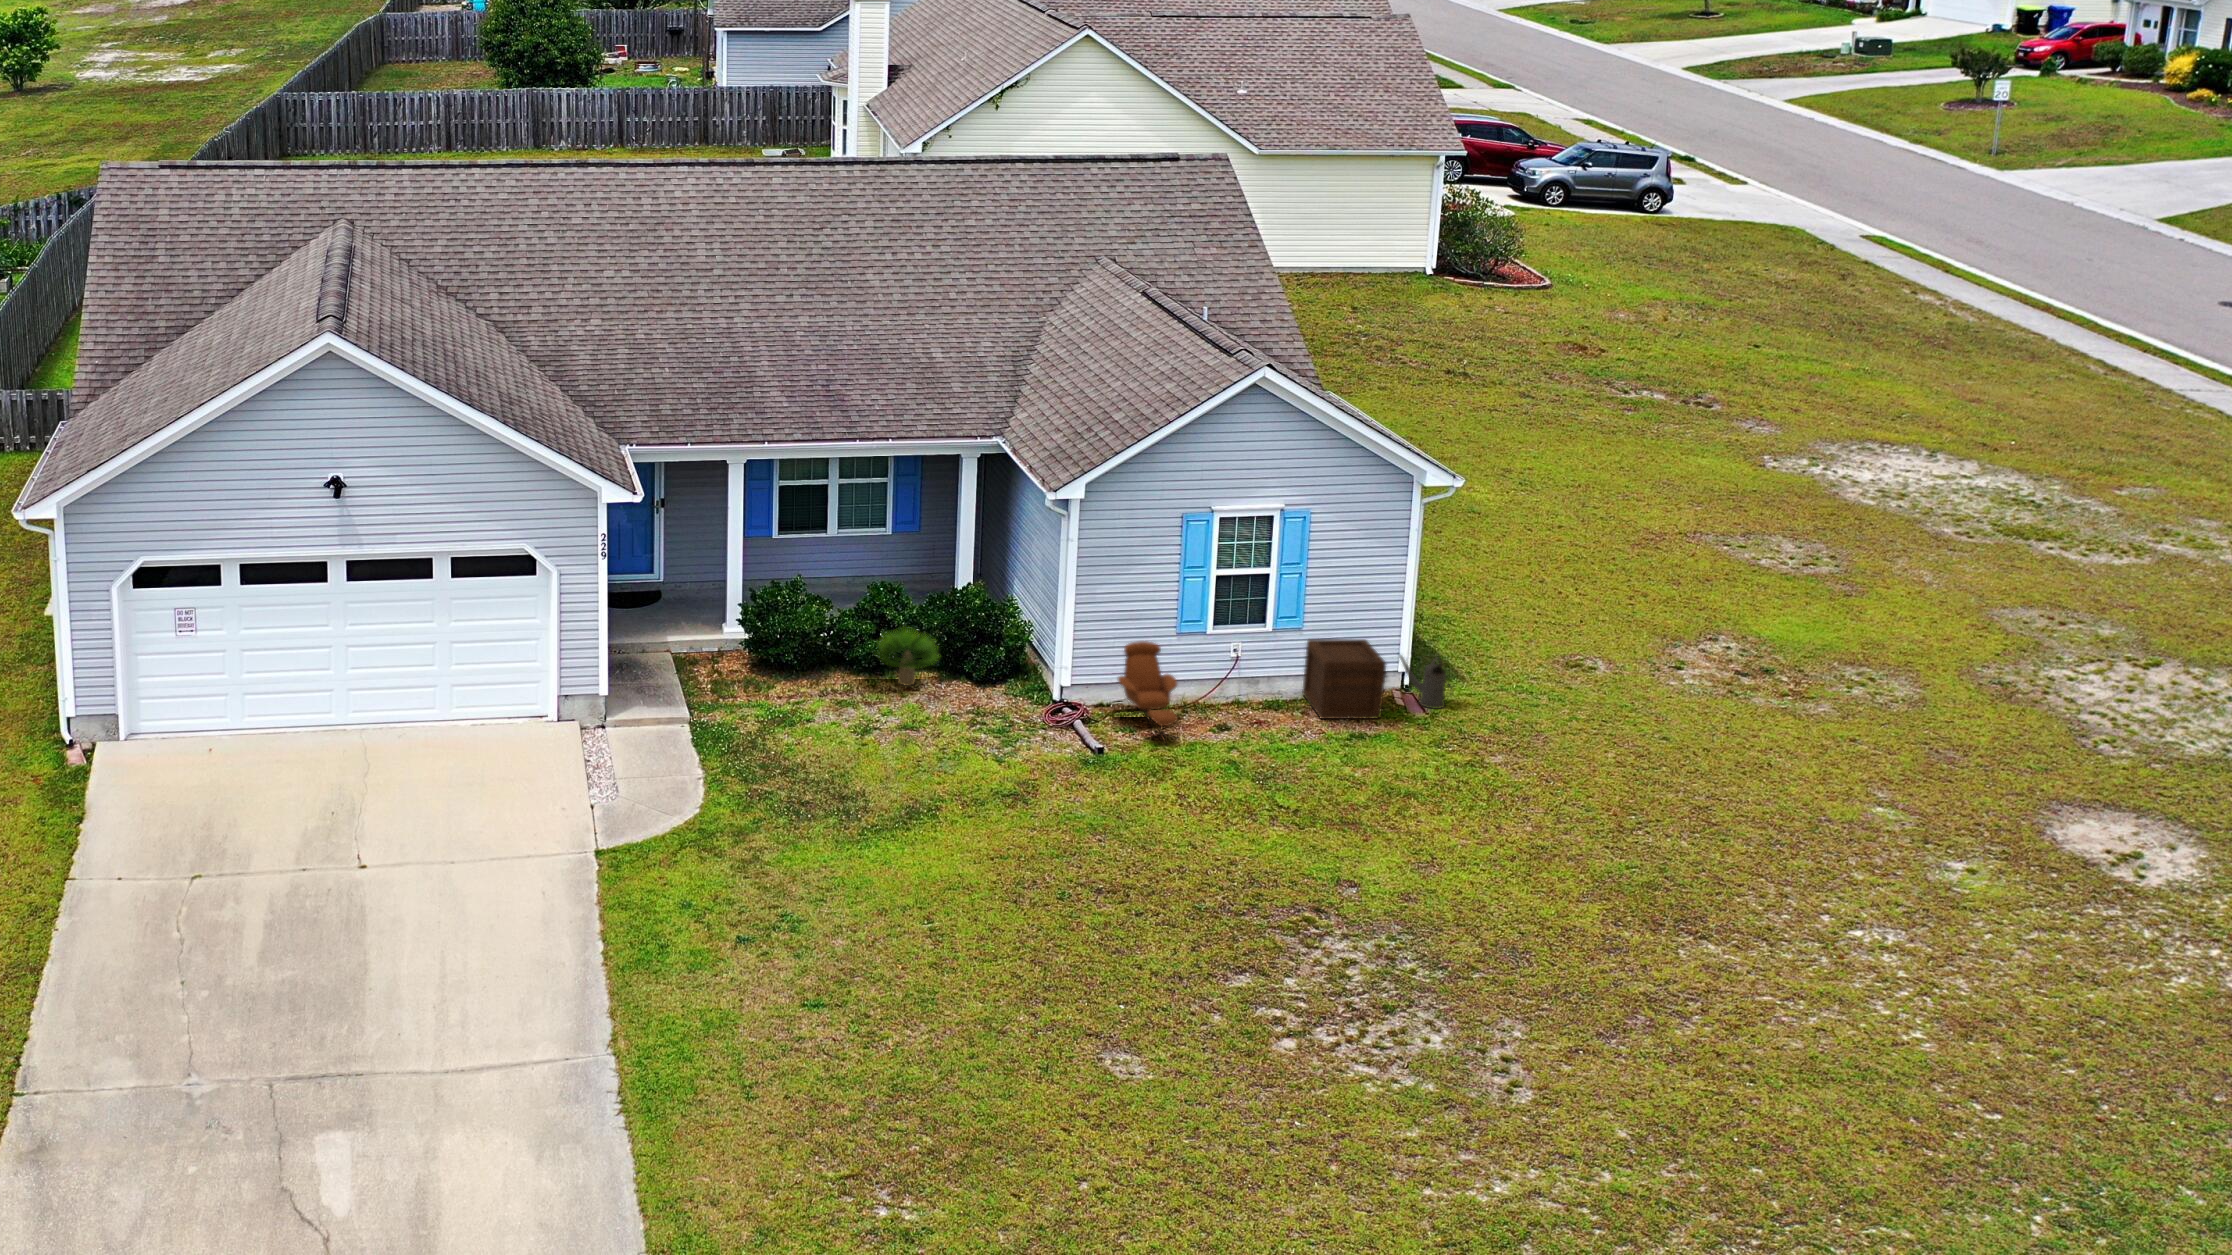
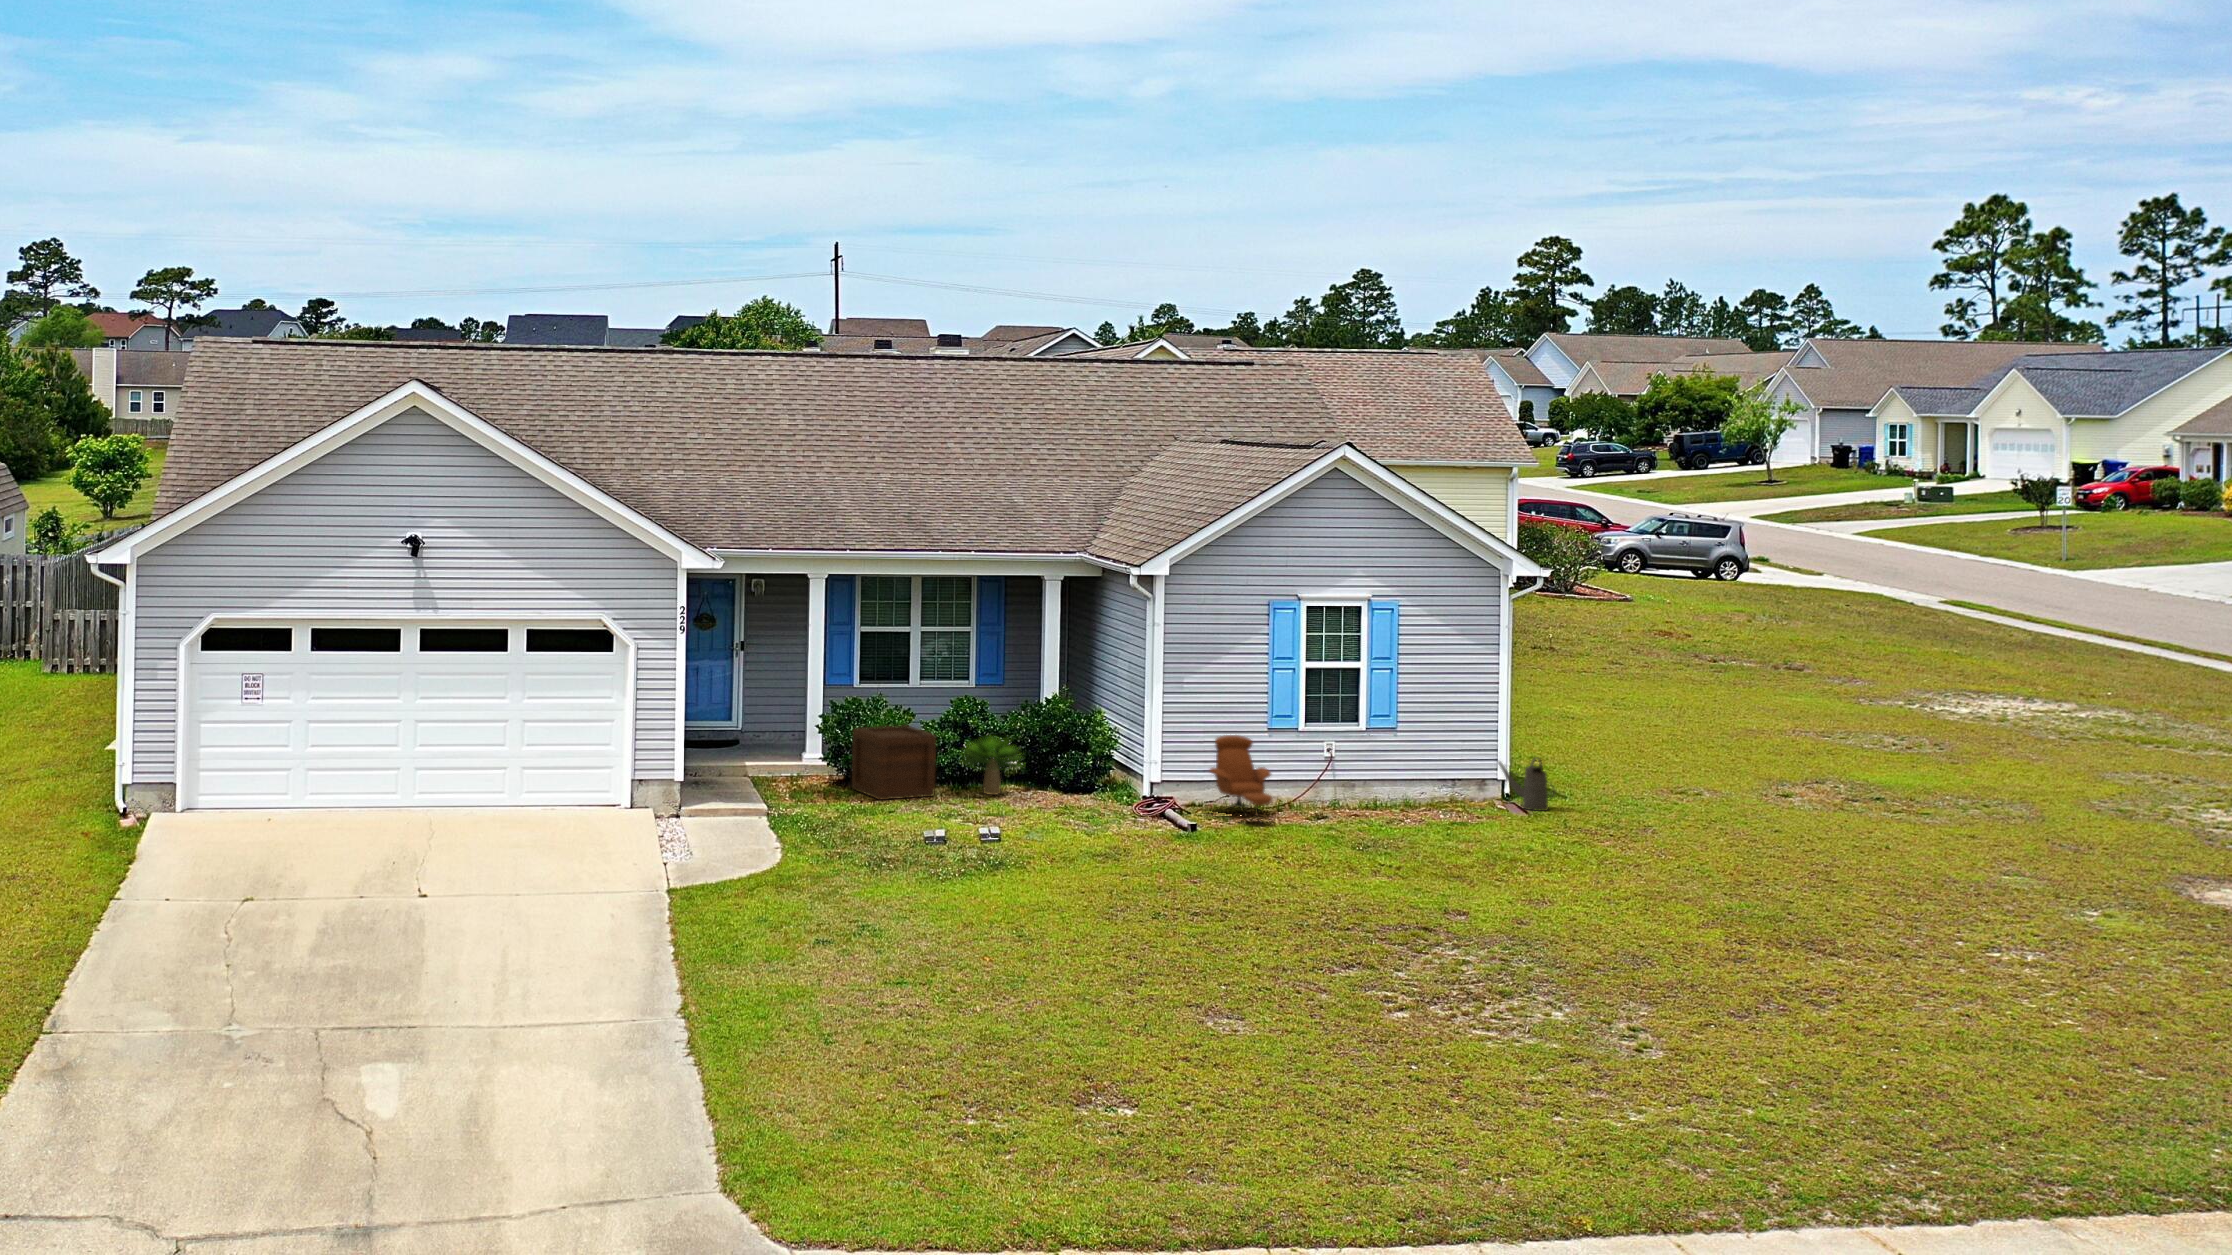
wooden crate: present [1302,639,1387,719] -> present [852,725,936,800]

